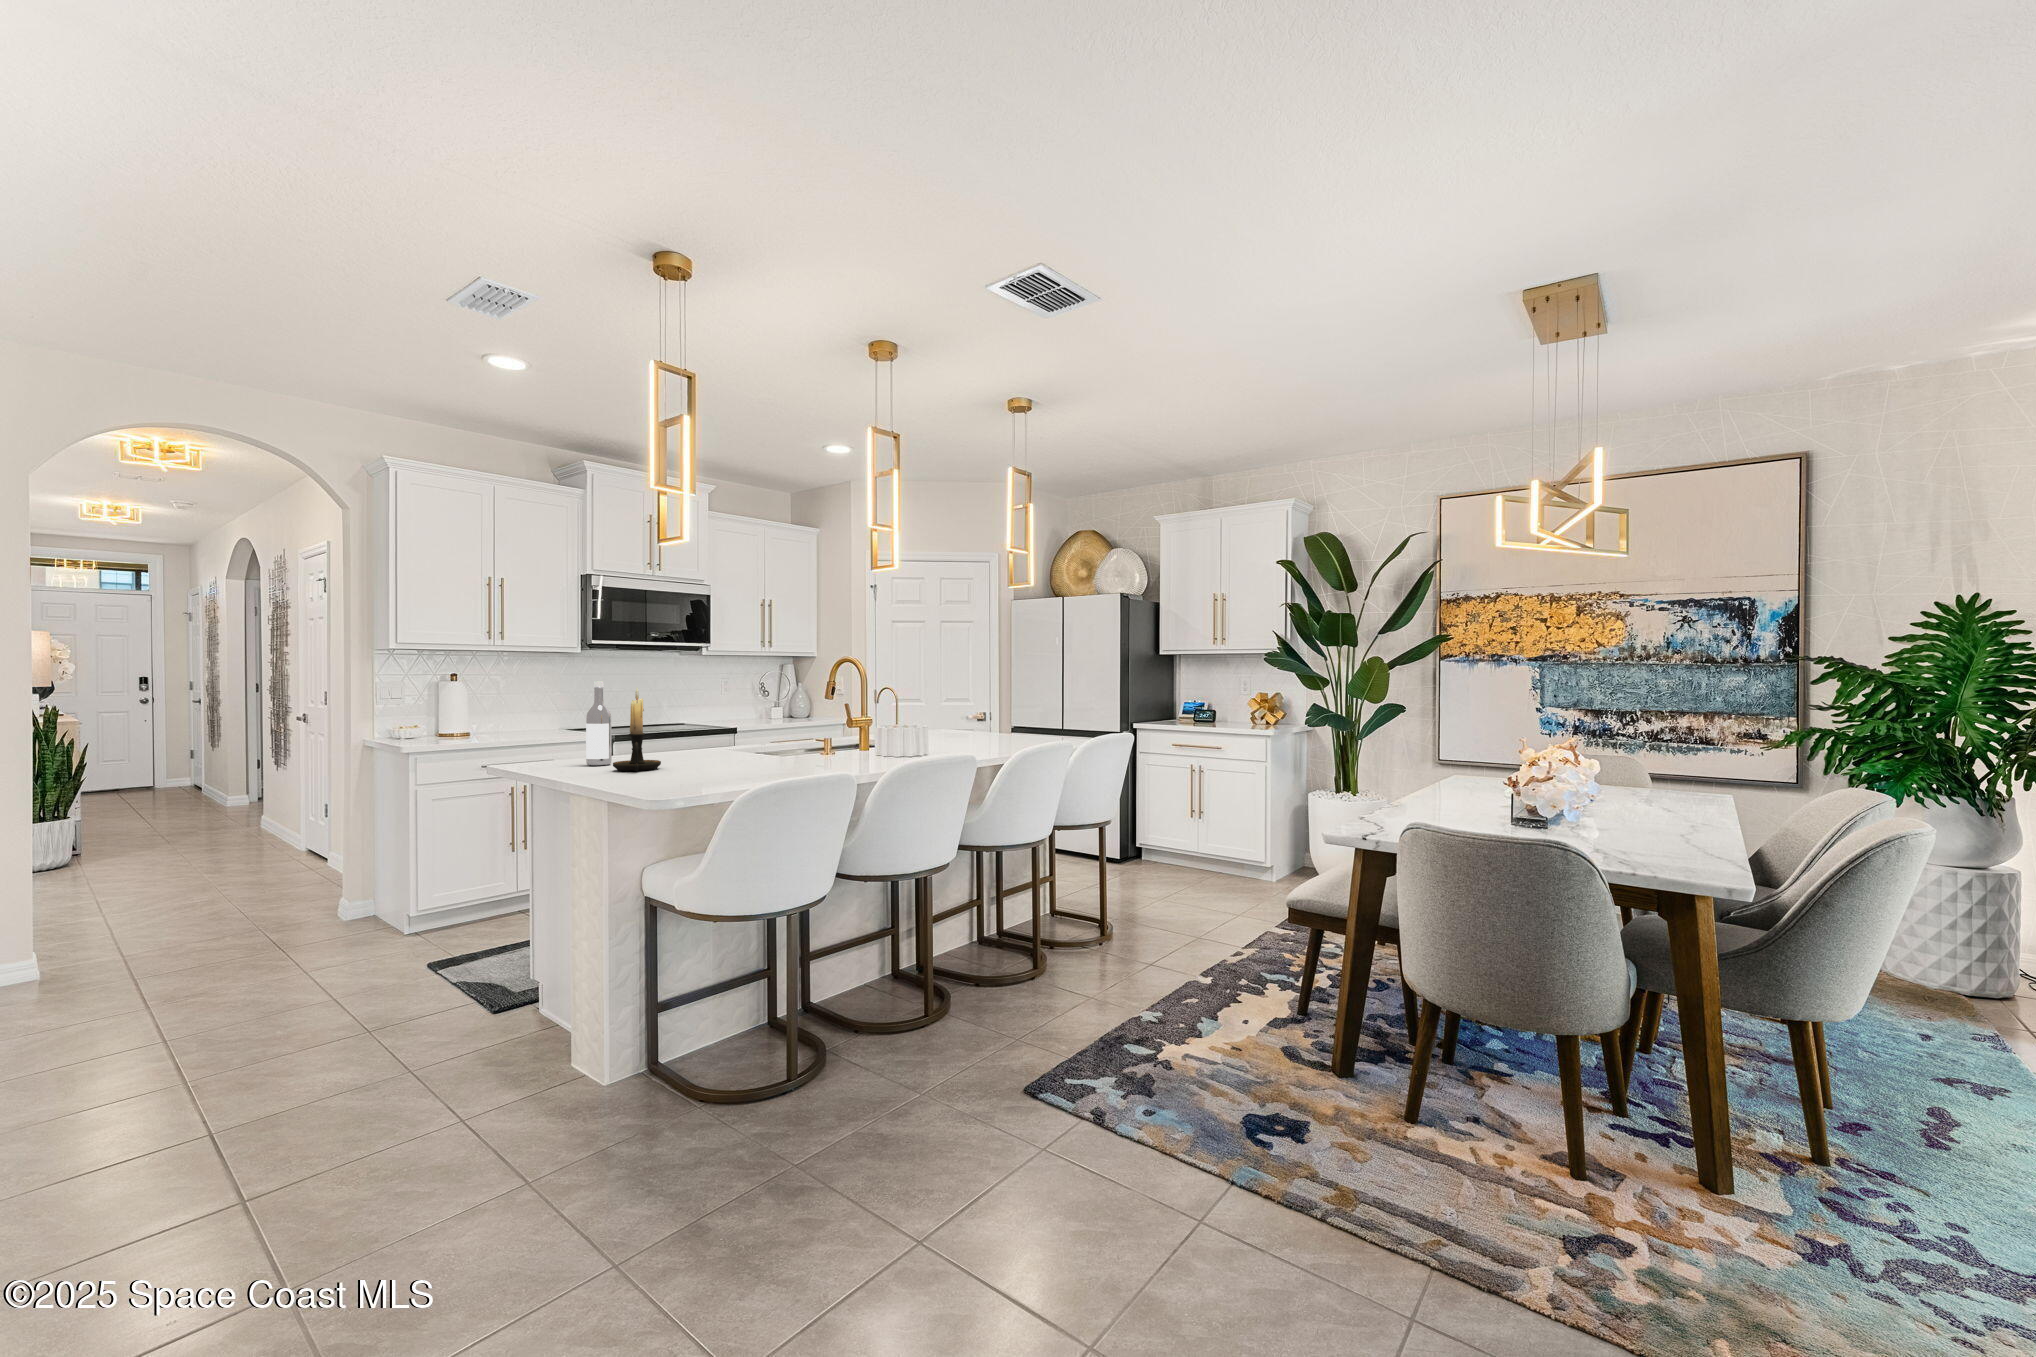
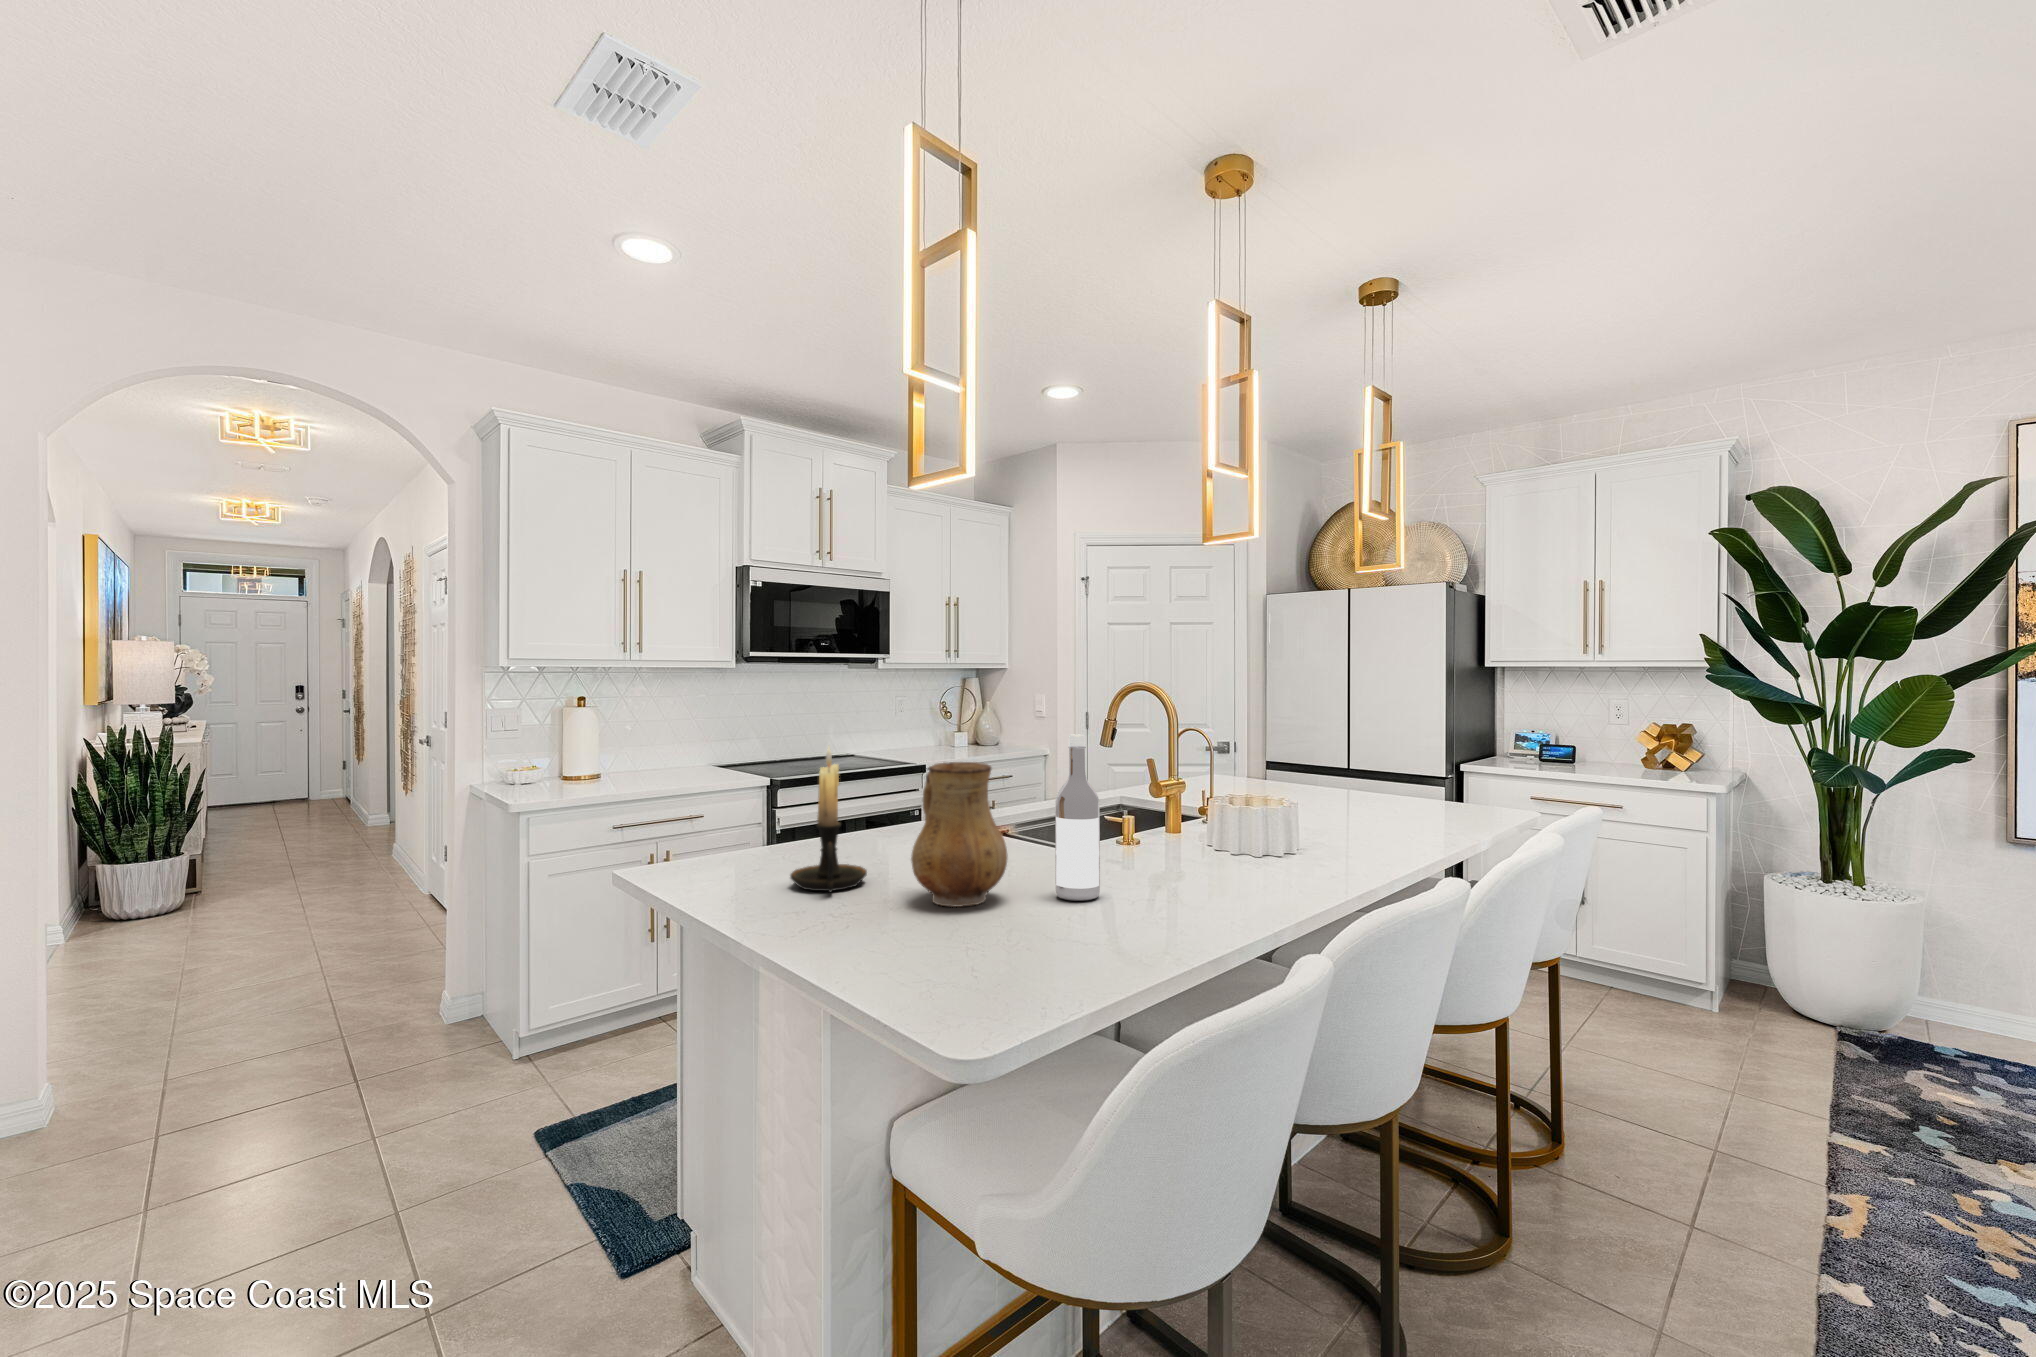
wine bottle: present [586,681,612,766] -> present [1055,734,1100,901]
ceramic pitcher: none [683,694,740,773] -> present [911,762,1008,907]

